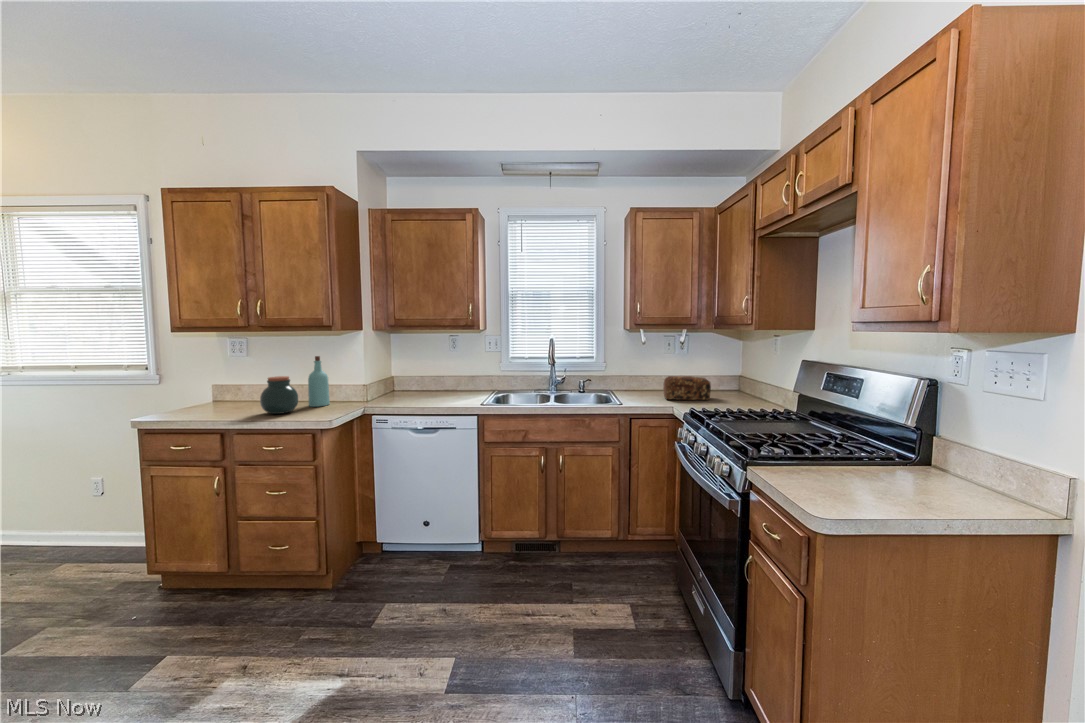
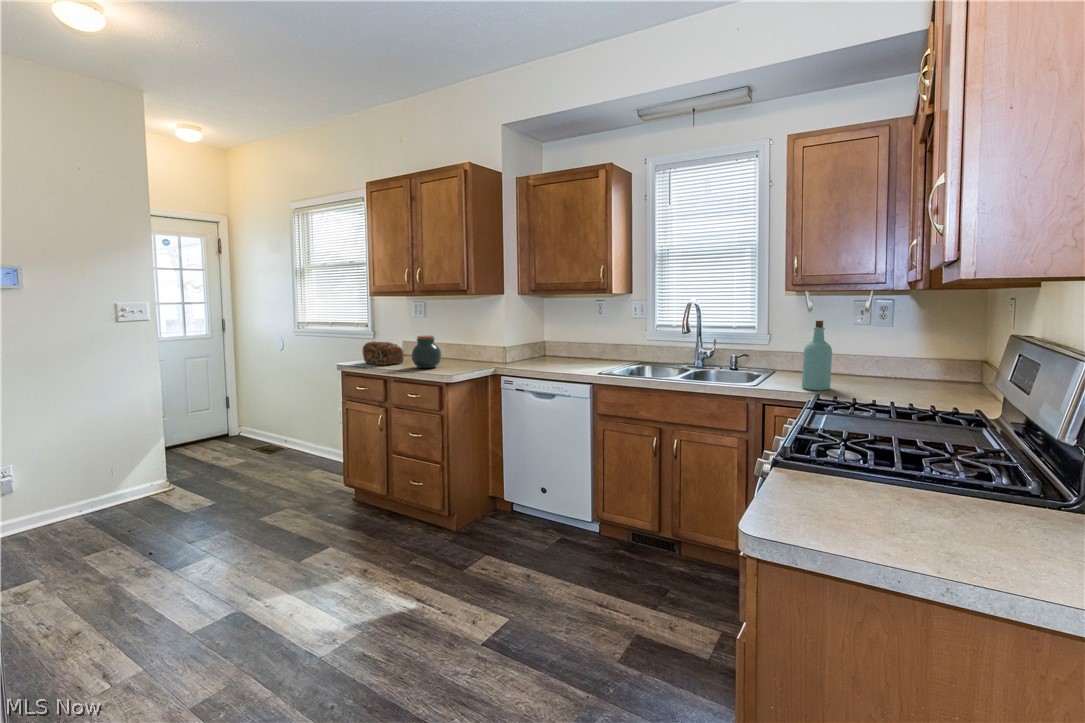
bottle: present [308,356,330,407] -> present [802,321,832,391]
bread loaf: present [663,376,711,400] -> present [363,341,403,365]

